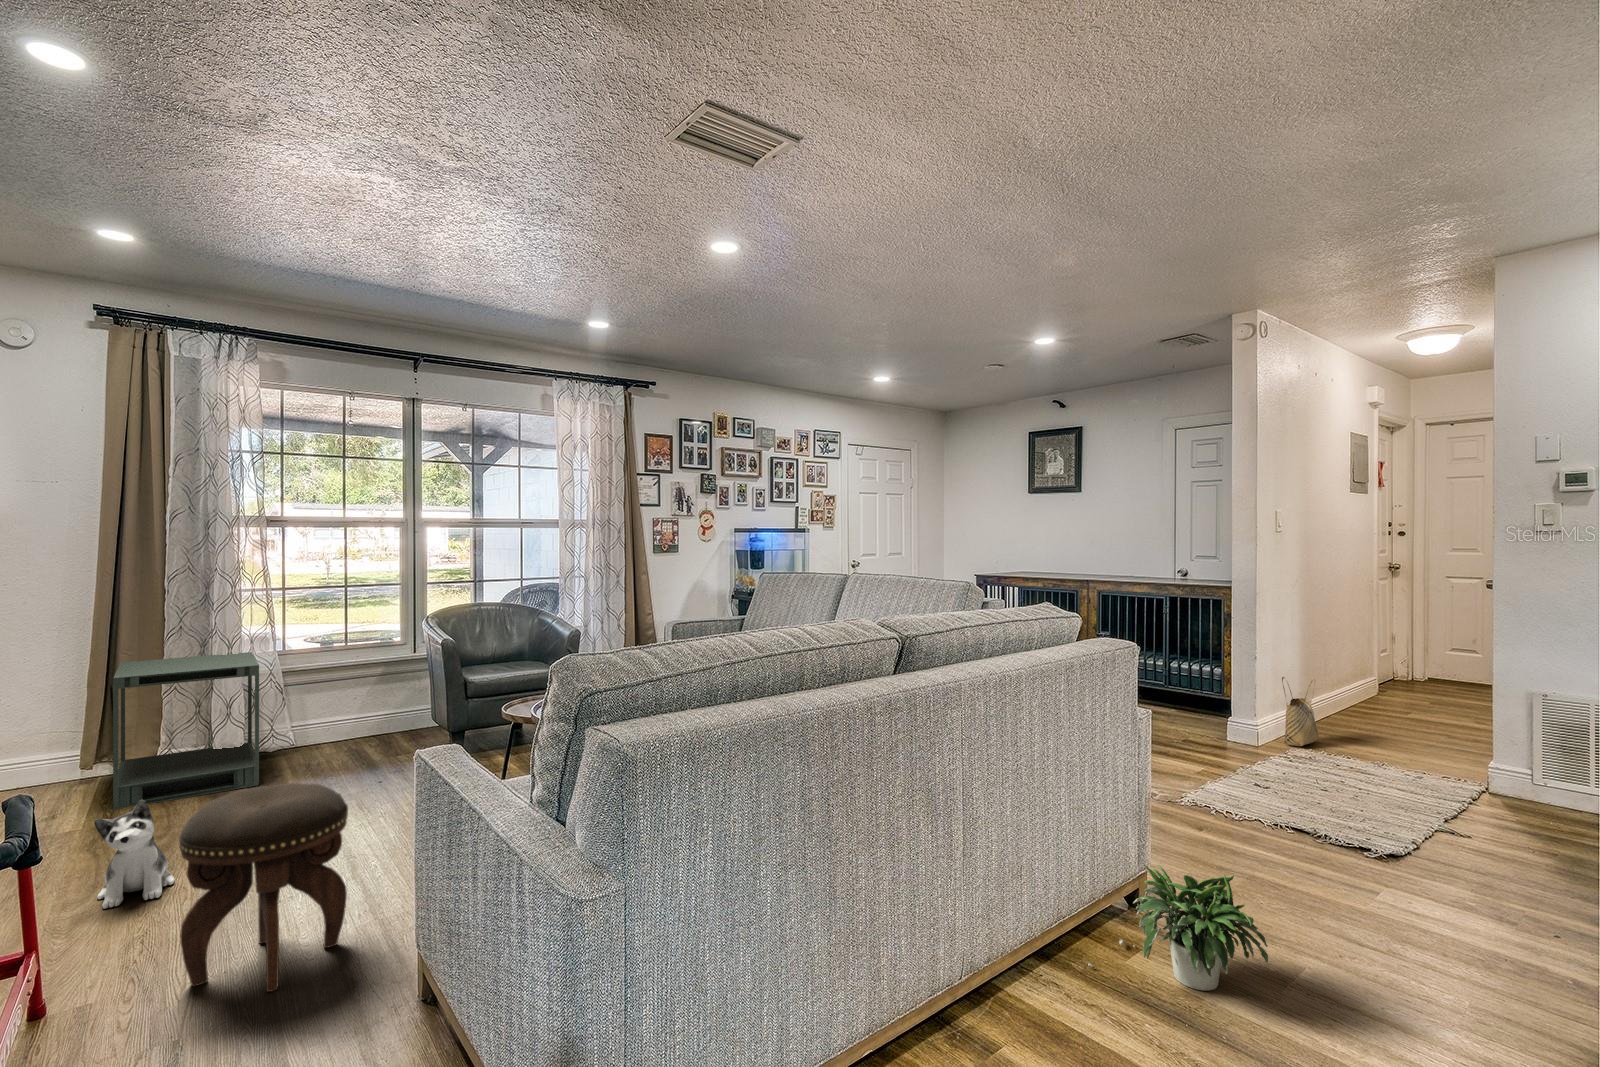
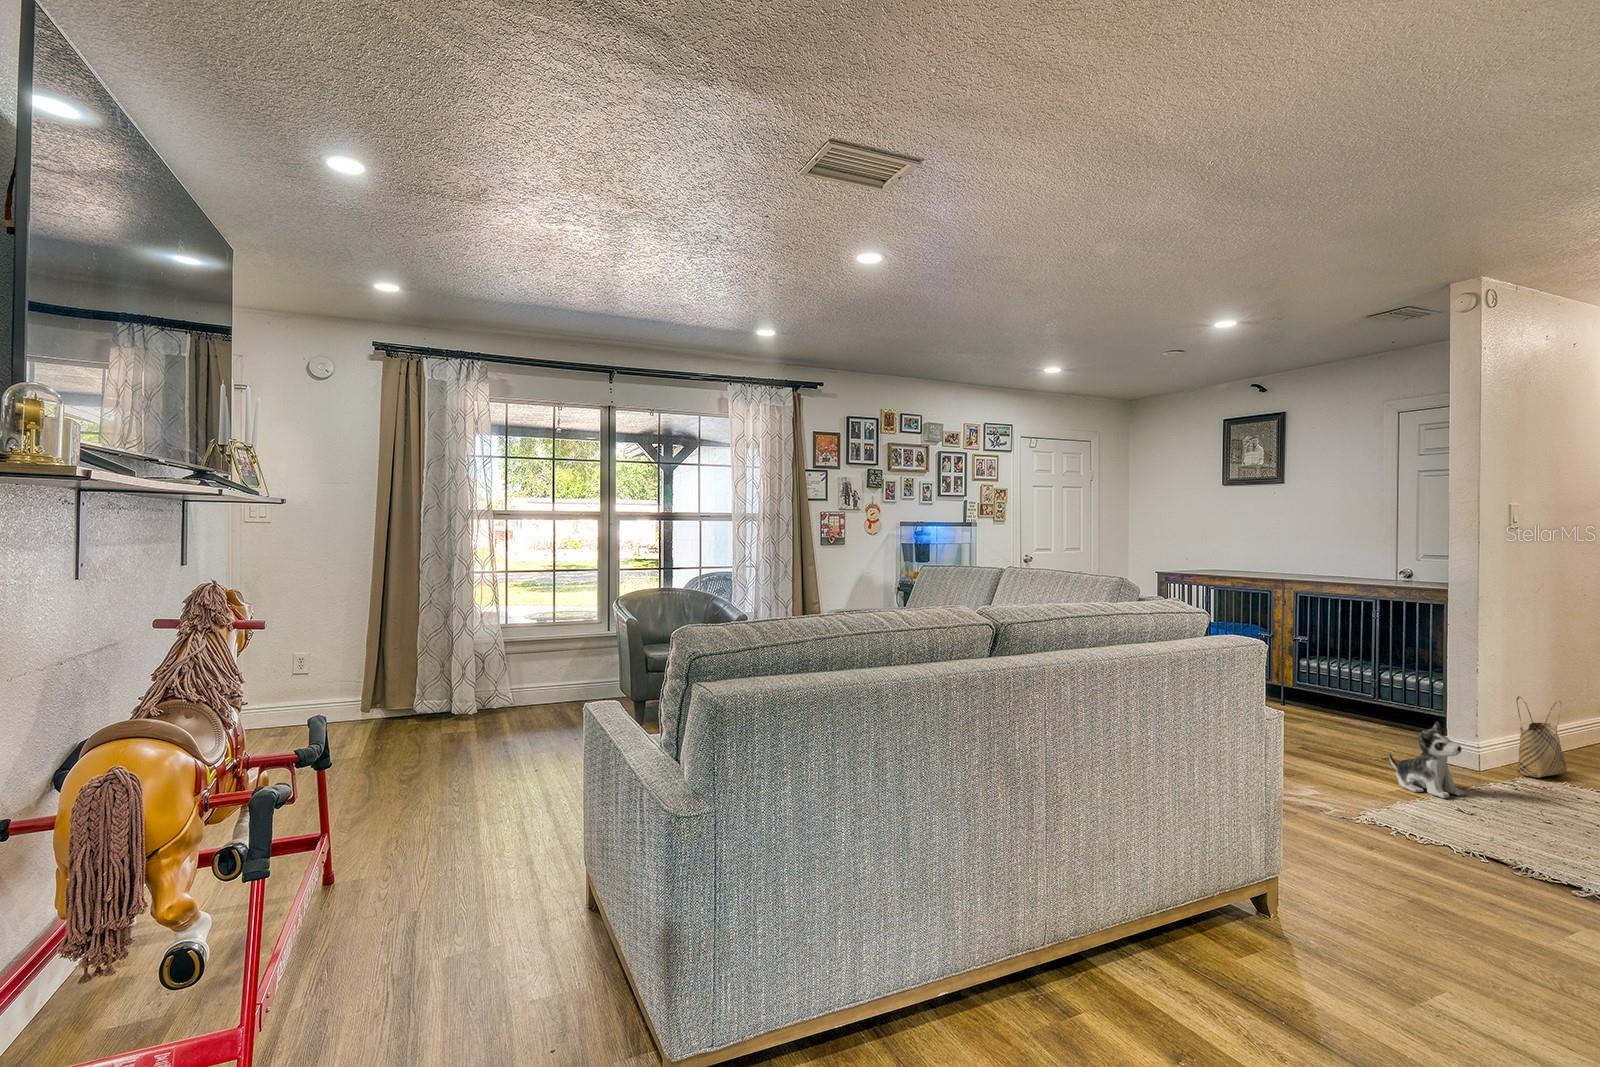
side table: present [113,652,259,810] -> none [384,625,486,745]
footstool: present [179,783,348,992] -> none [424,726,542,886]
plush toy: present [94,799,174,909] -> present [1389,721,1464,798]
potted plant: present [1088,864,1268,991] -> none [1190,863,1390,997]

